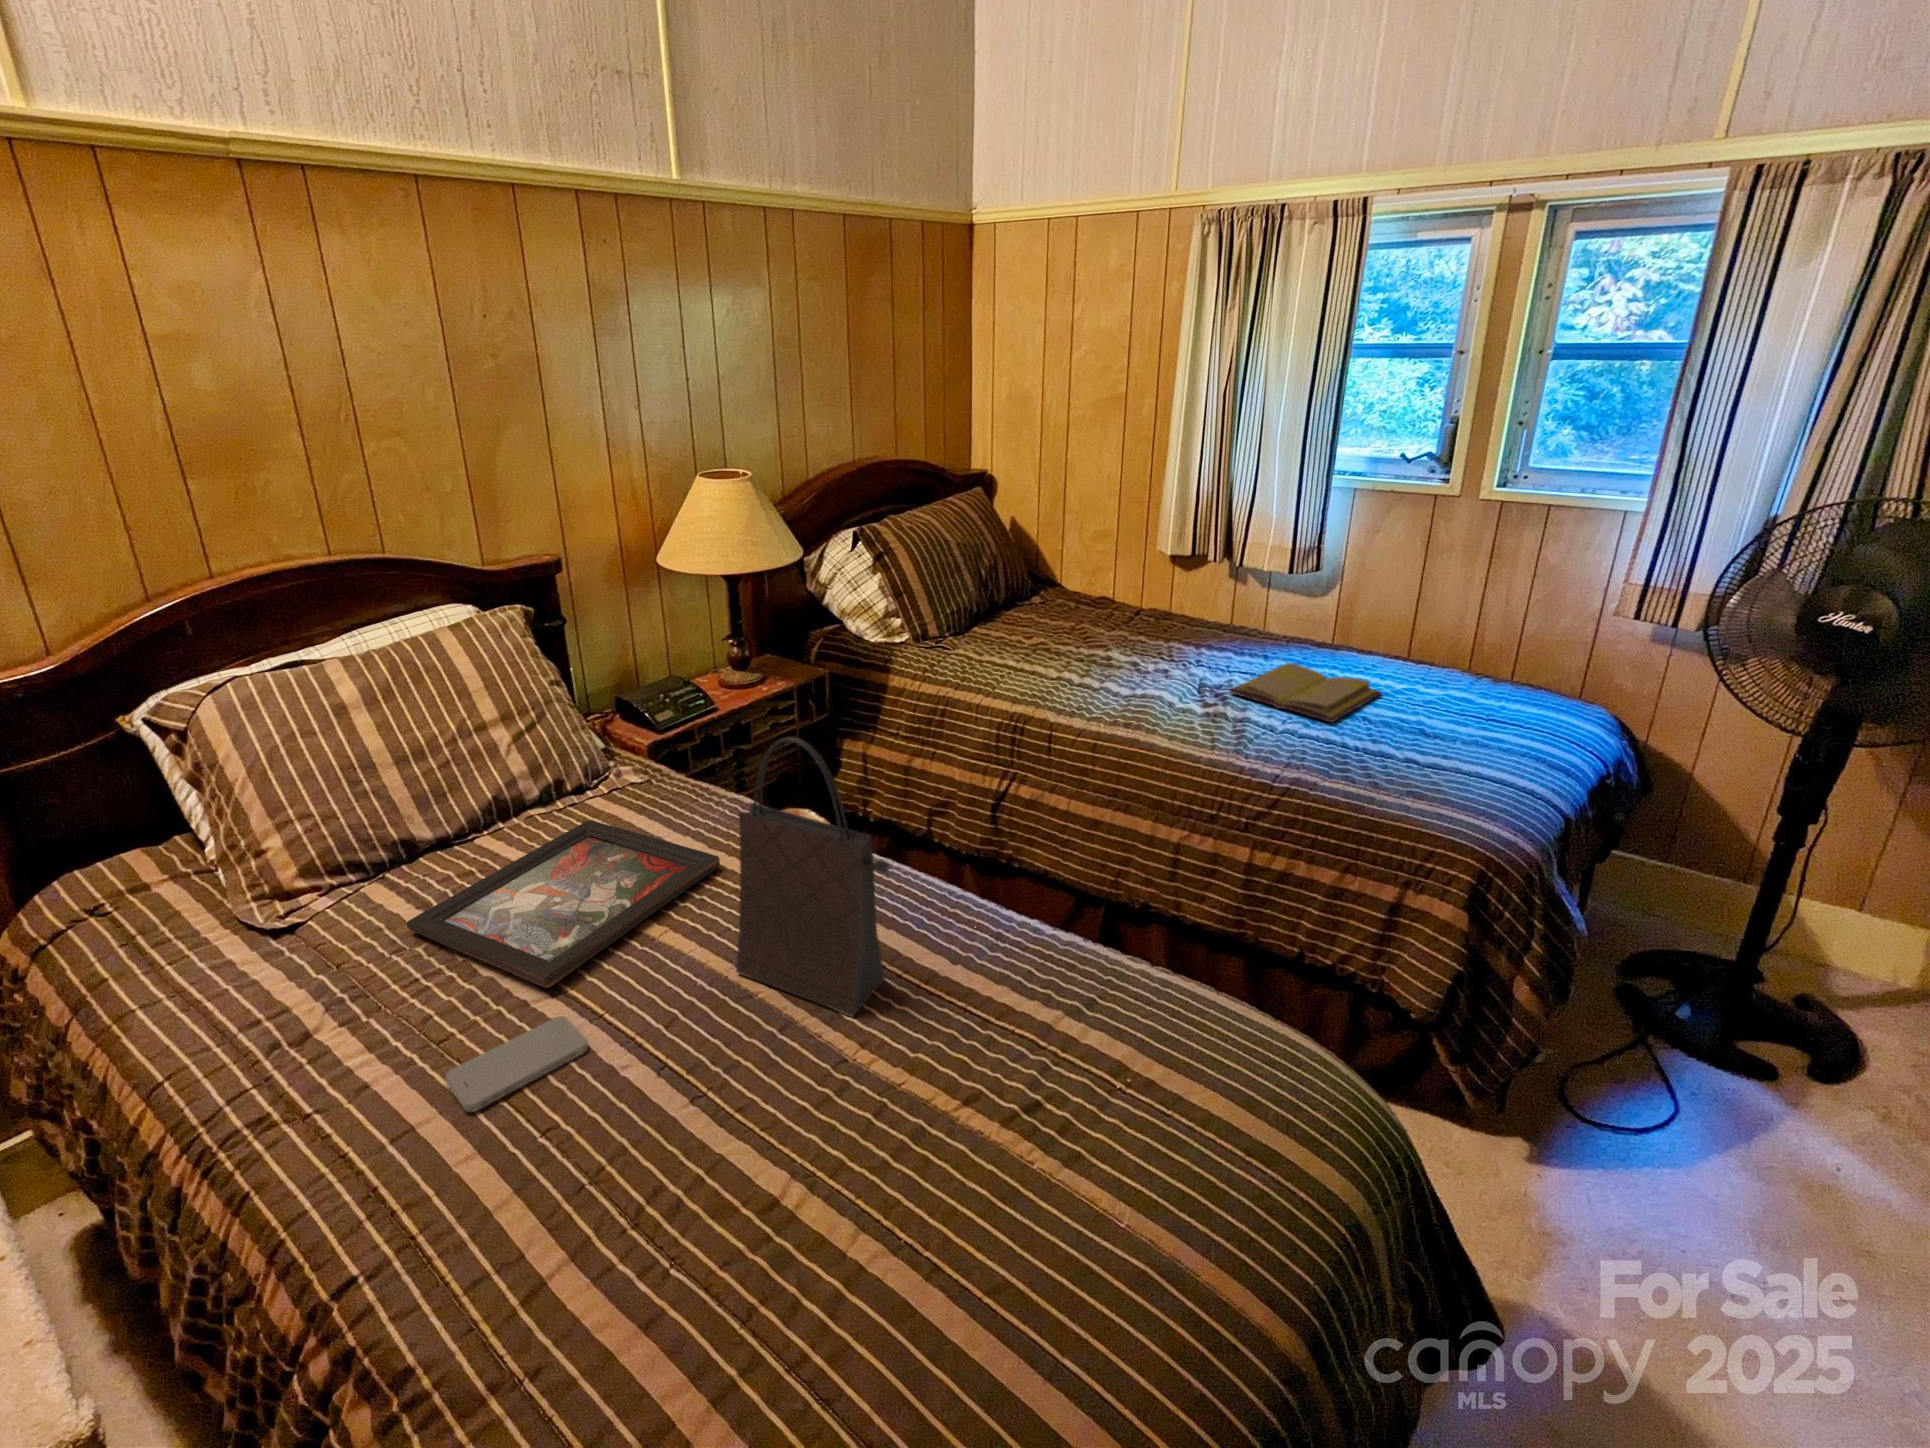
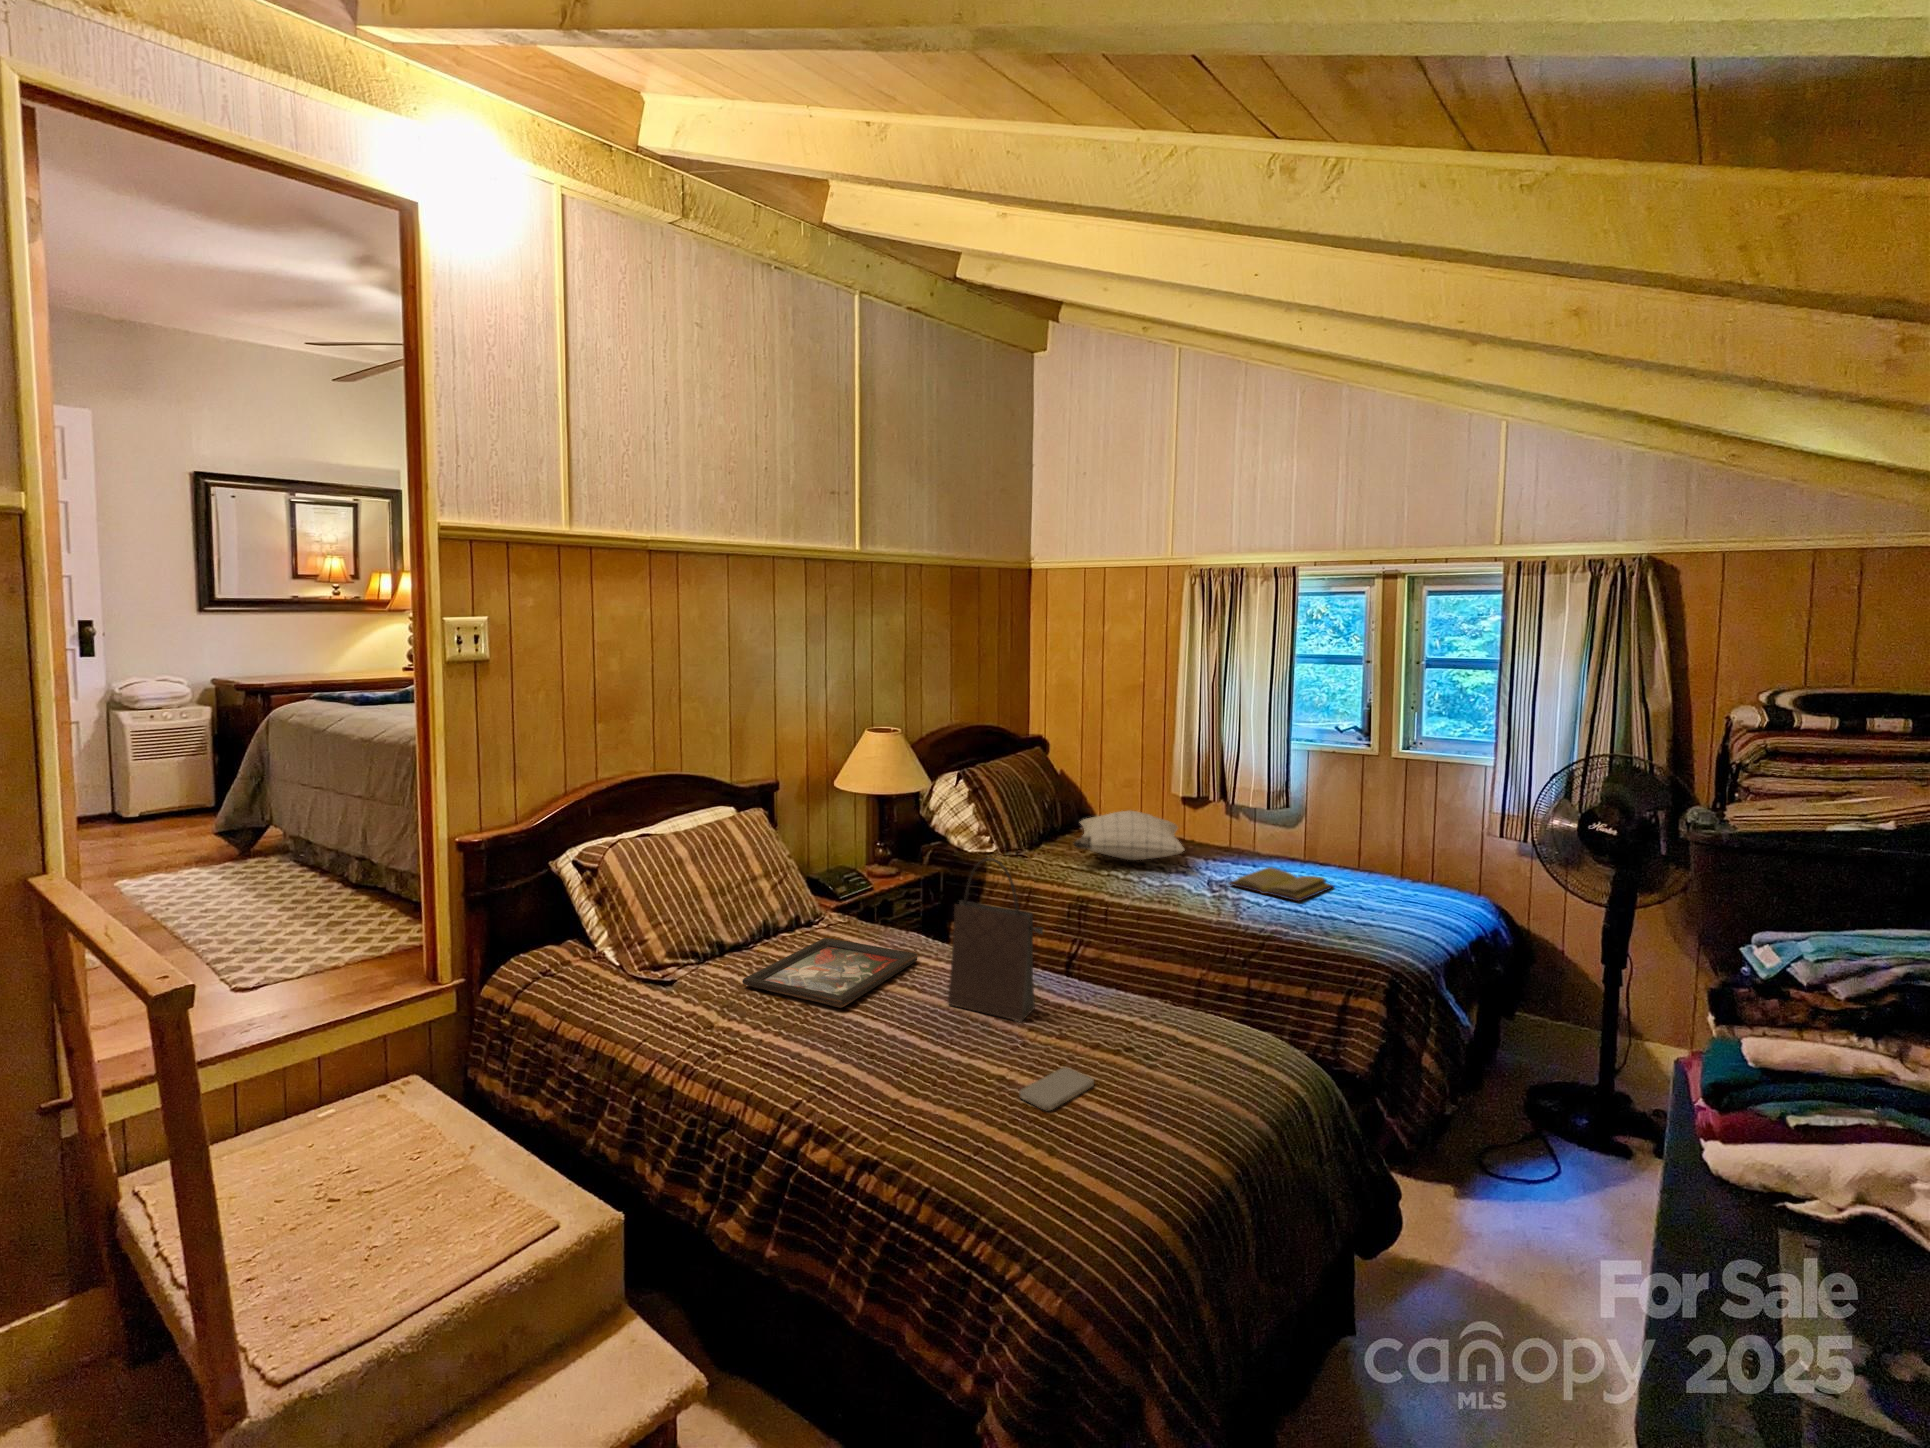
pillow: none [1009,583,1170,653] -> present [1073,811,1184,860]
smartphone: present [445,1016,588,1112] -> present [1019,1067,1094,1111]

